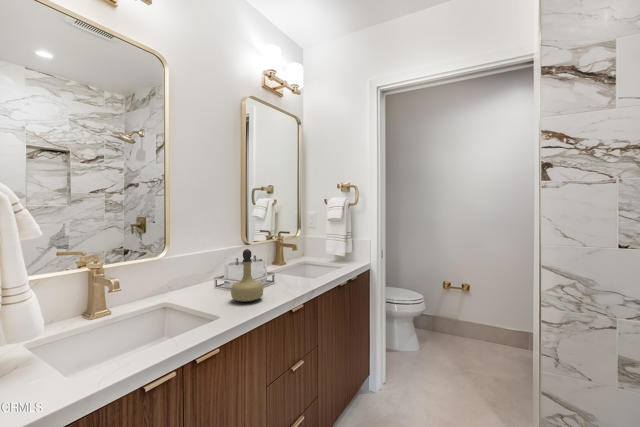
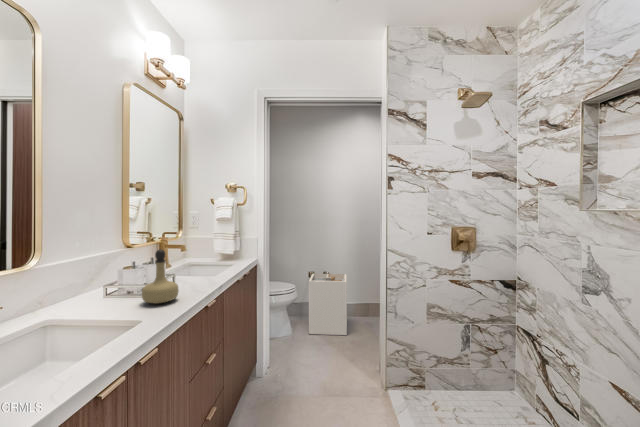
laundry hamper: none [439,285,493,368] -> present [309,274,347,335]

